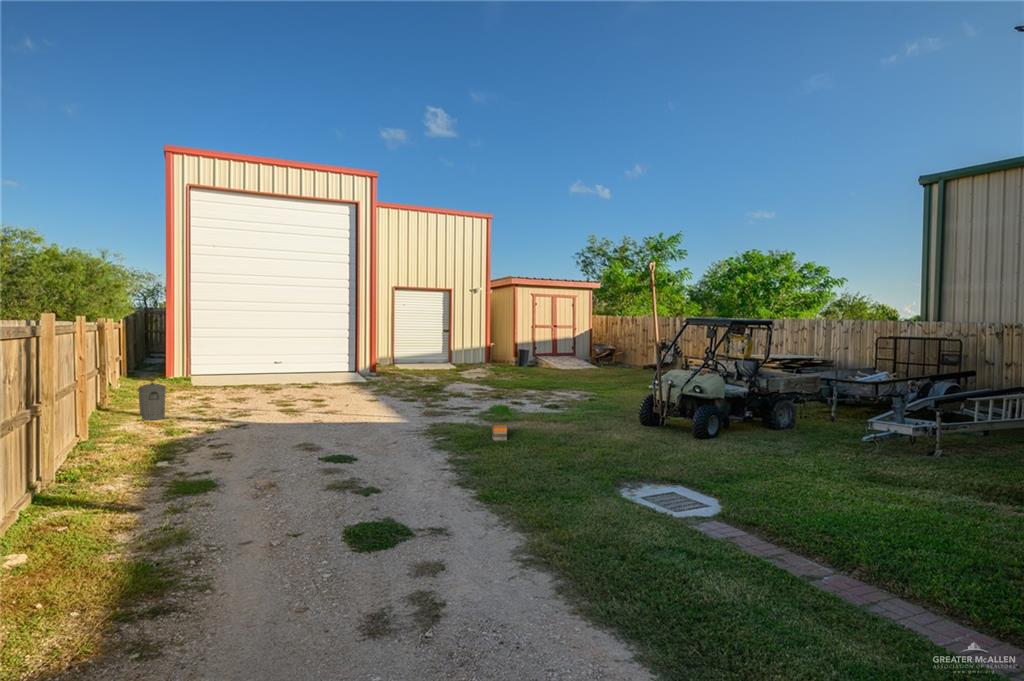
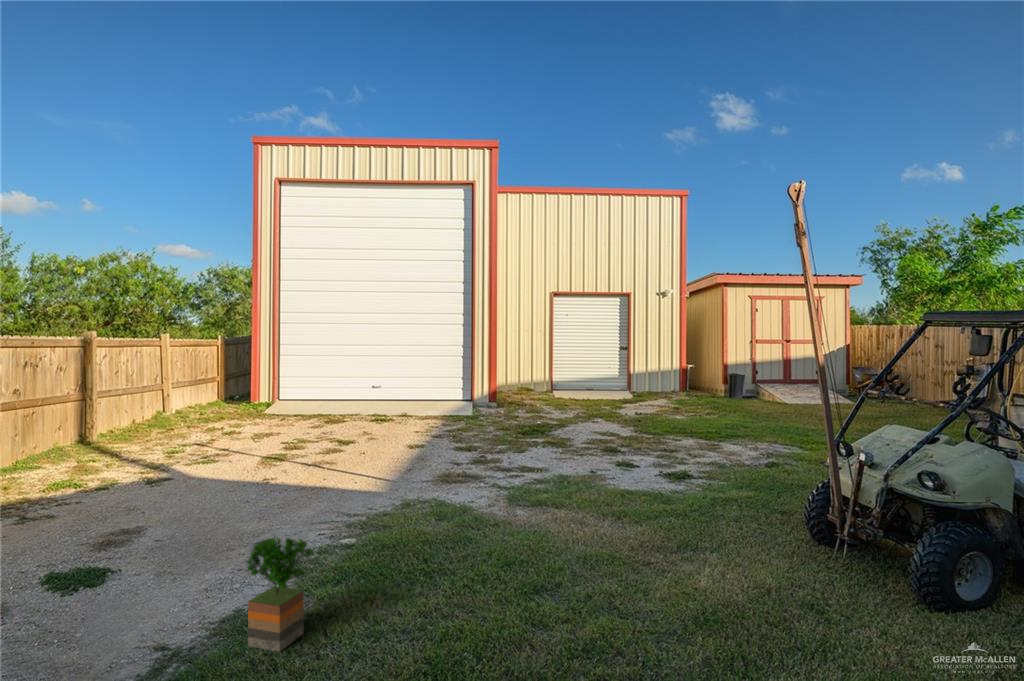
trash can: present [138,383,166,420] -> none [21,416,65,470]

